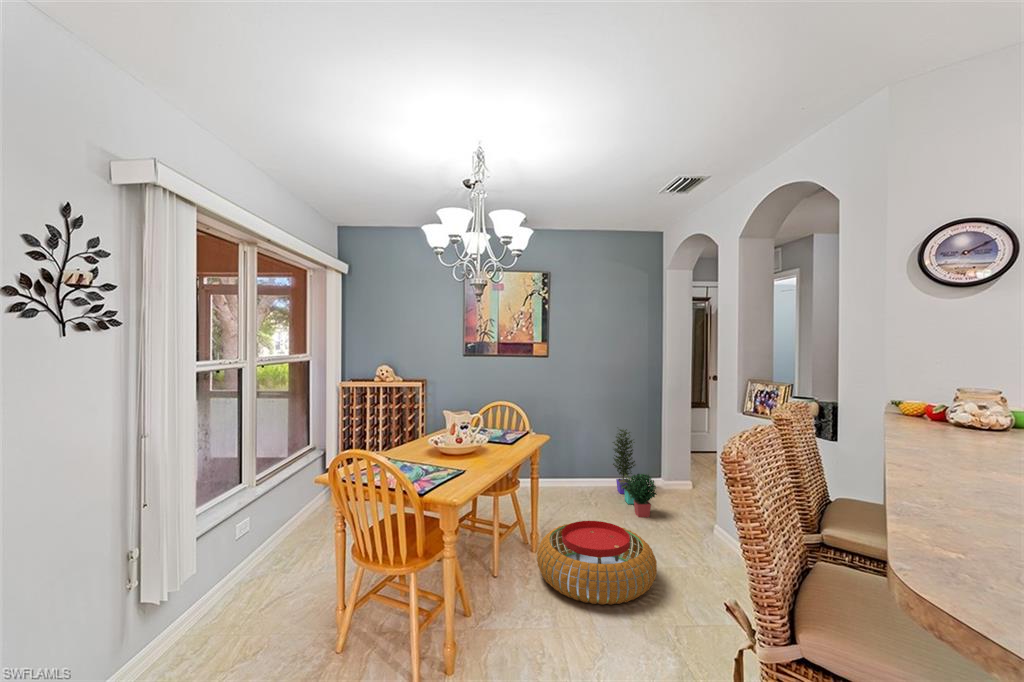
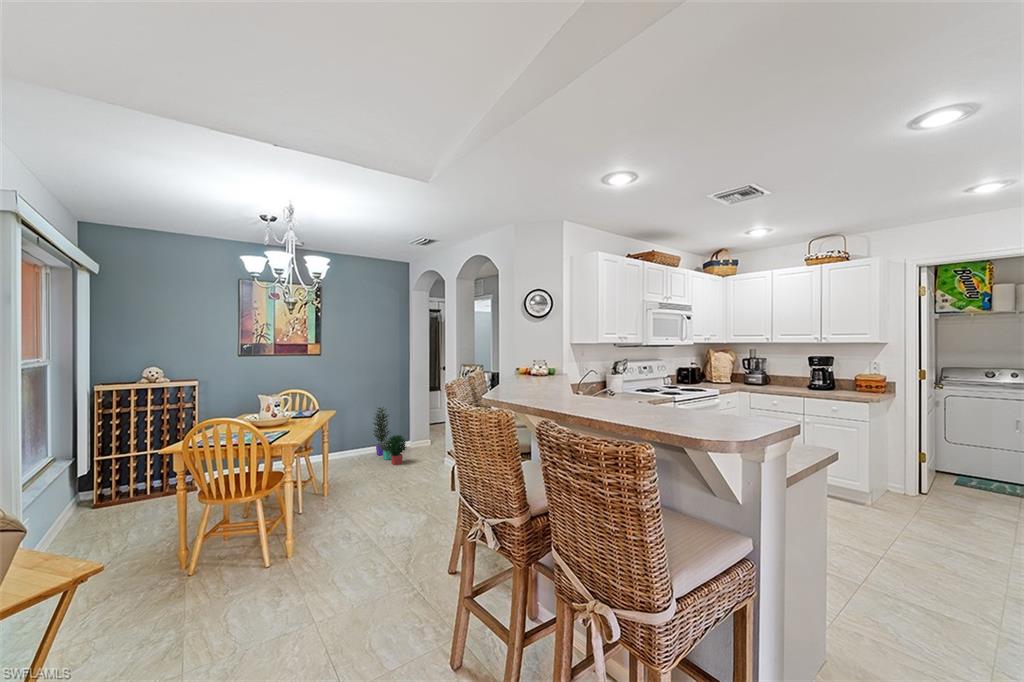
pouf: present [537,521,657,605] -> none [330,462,410,507]

